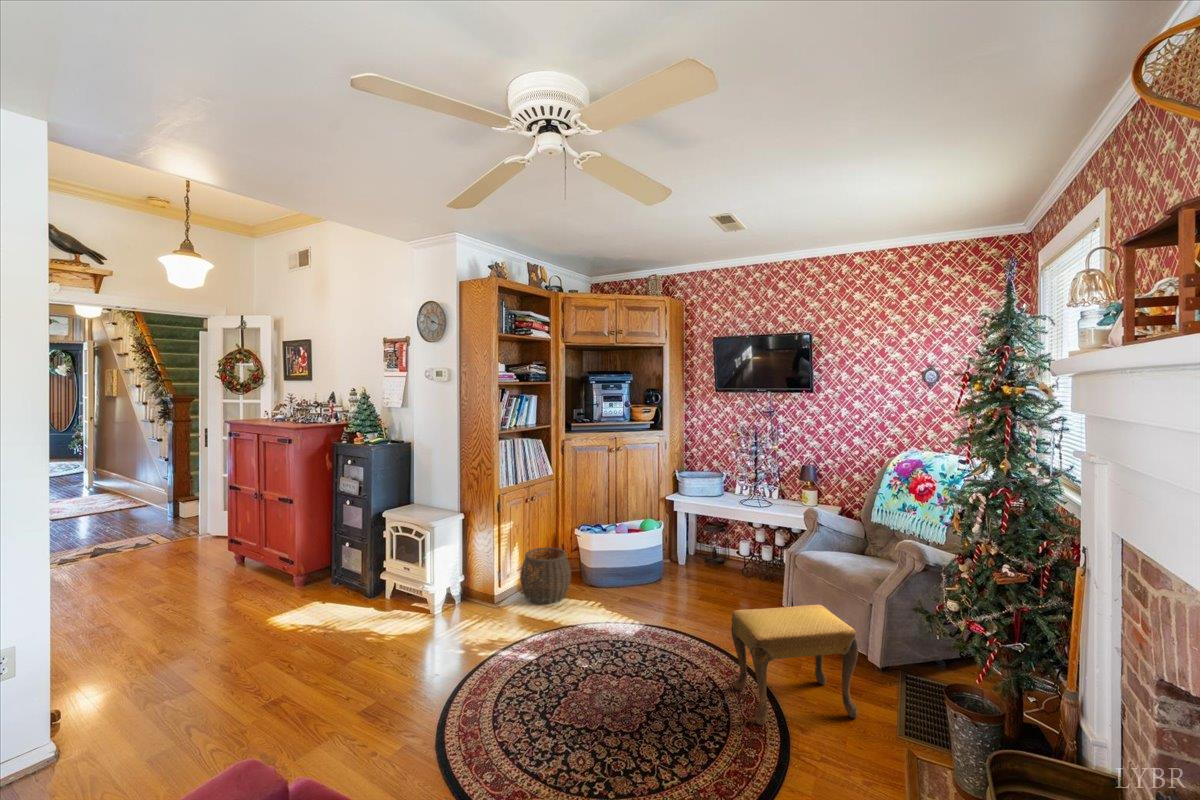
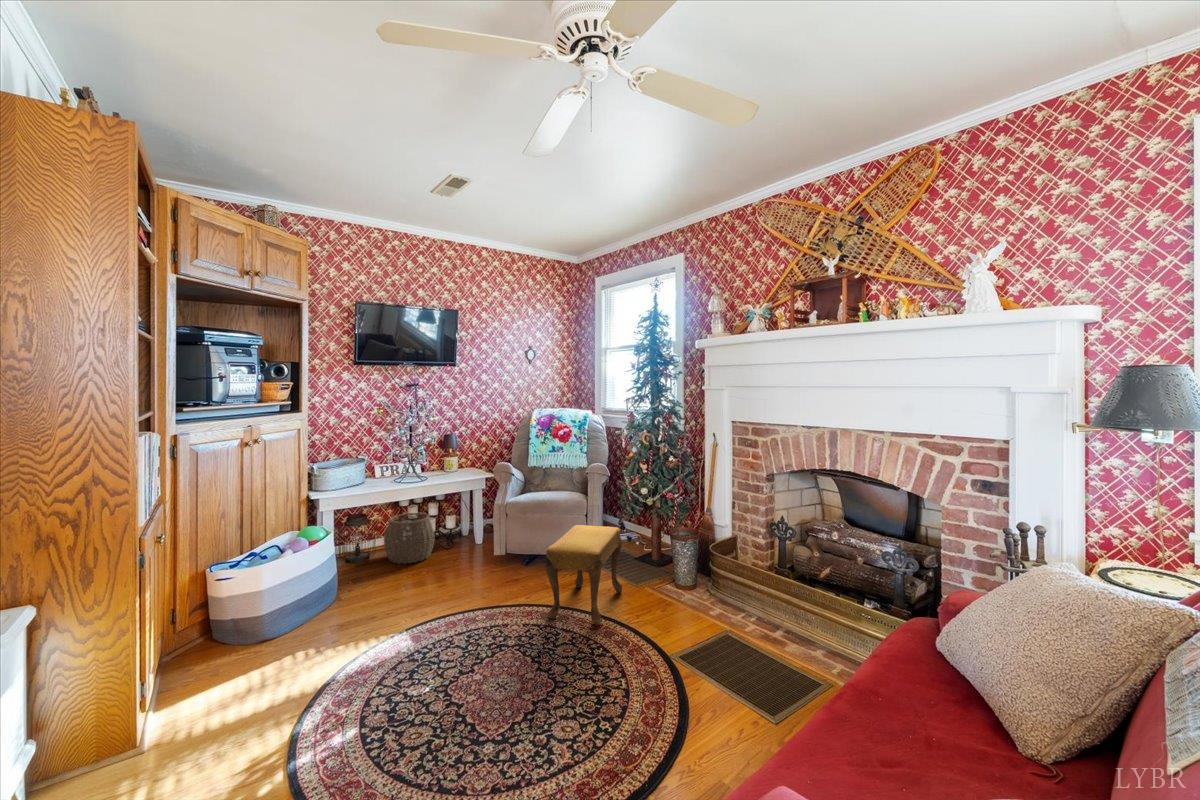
woven basket: present [520,547,571,604] -> present [384,513,434,564]

